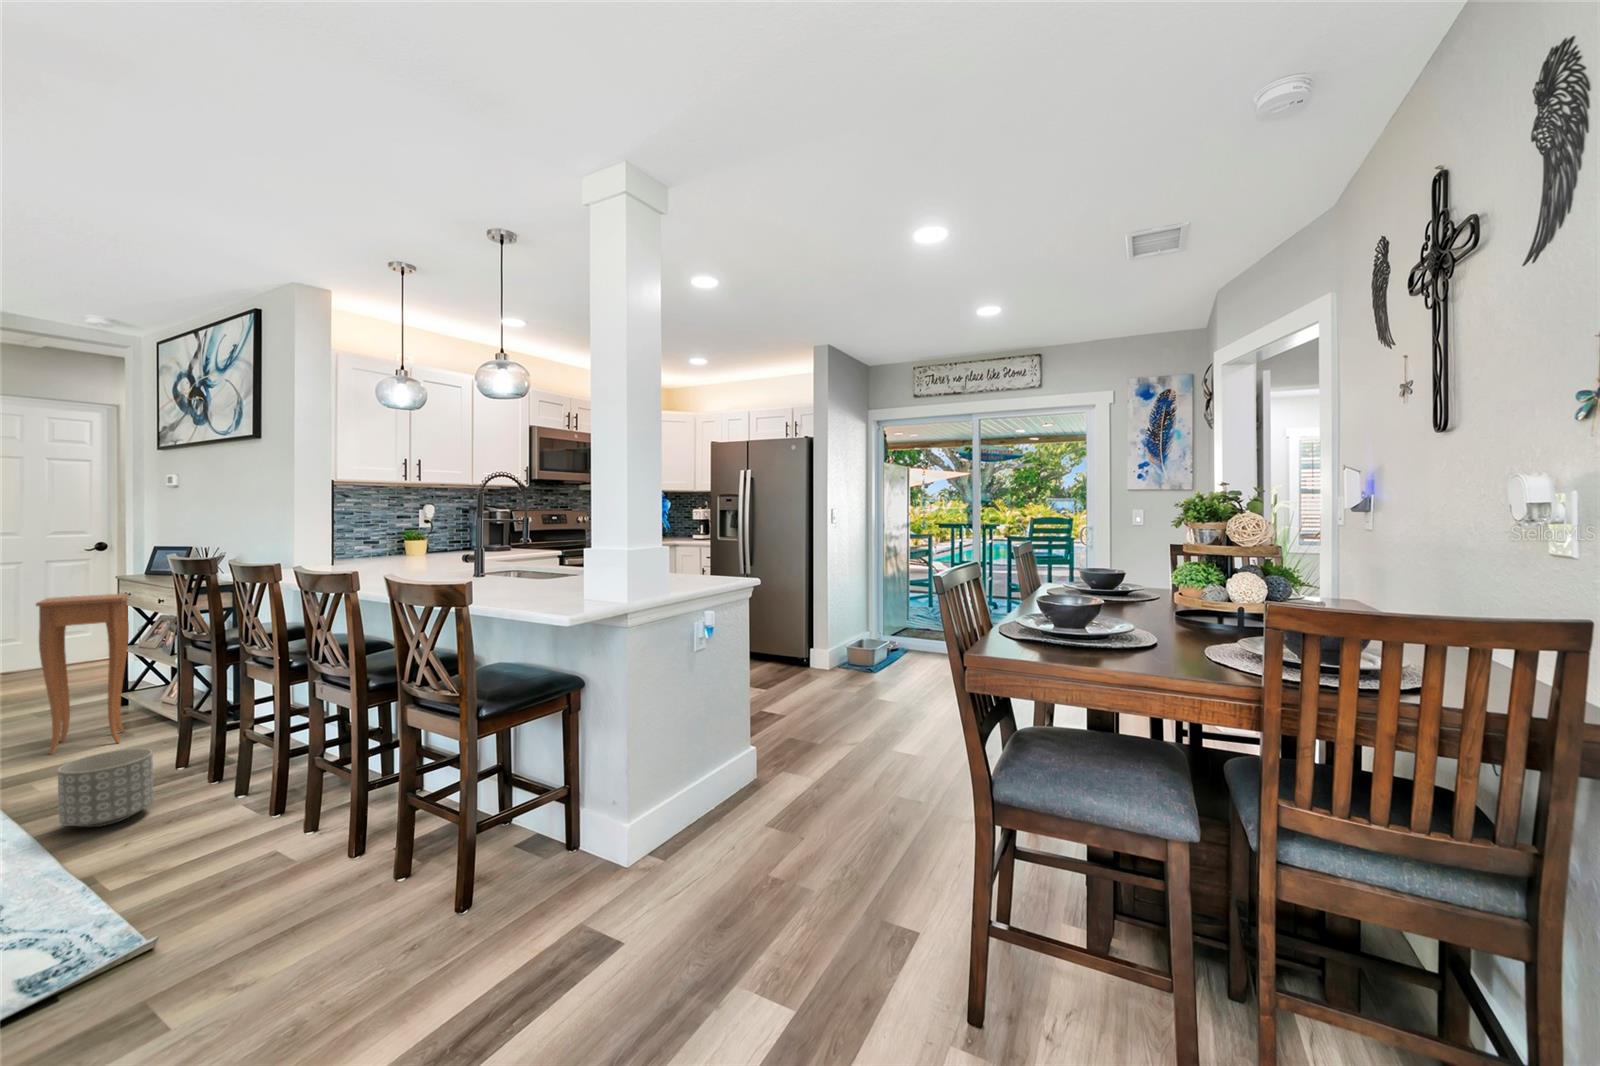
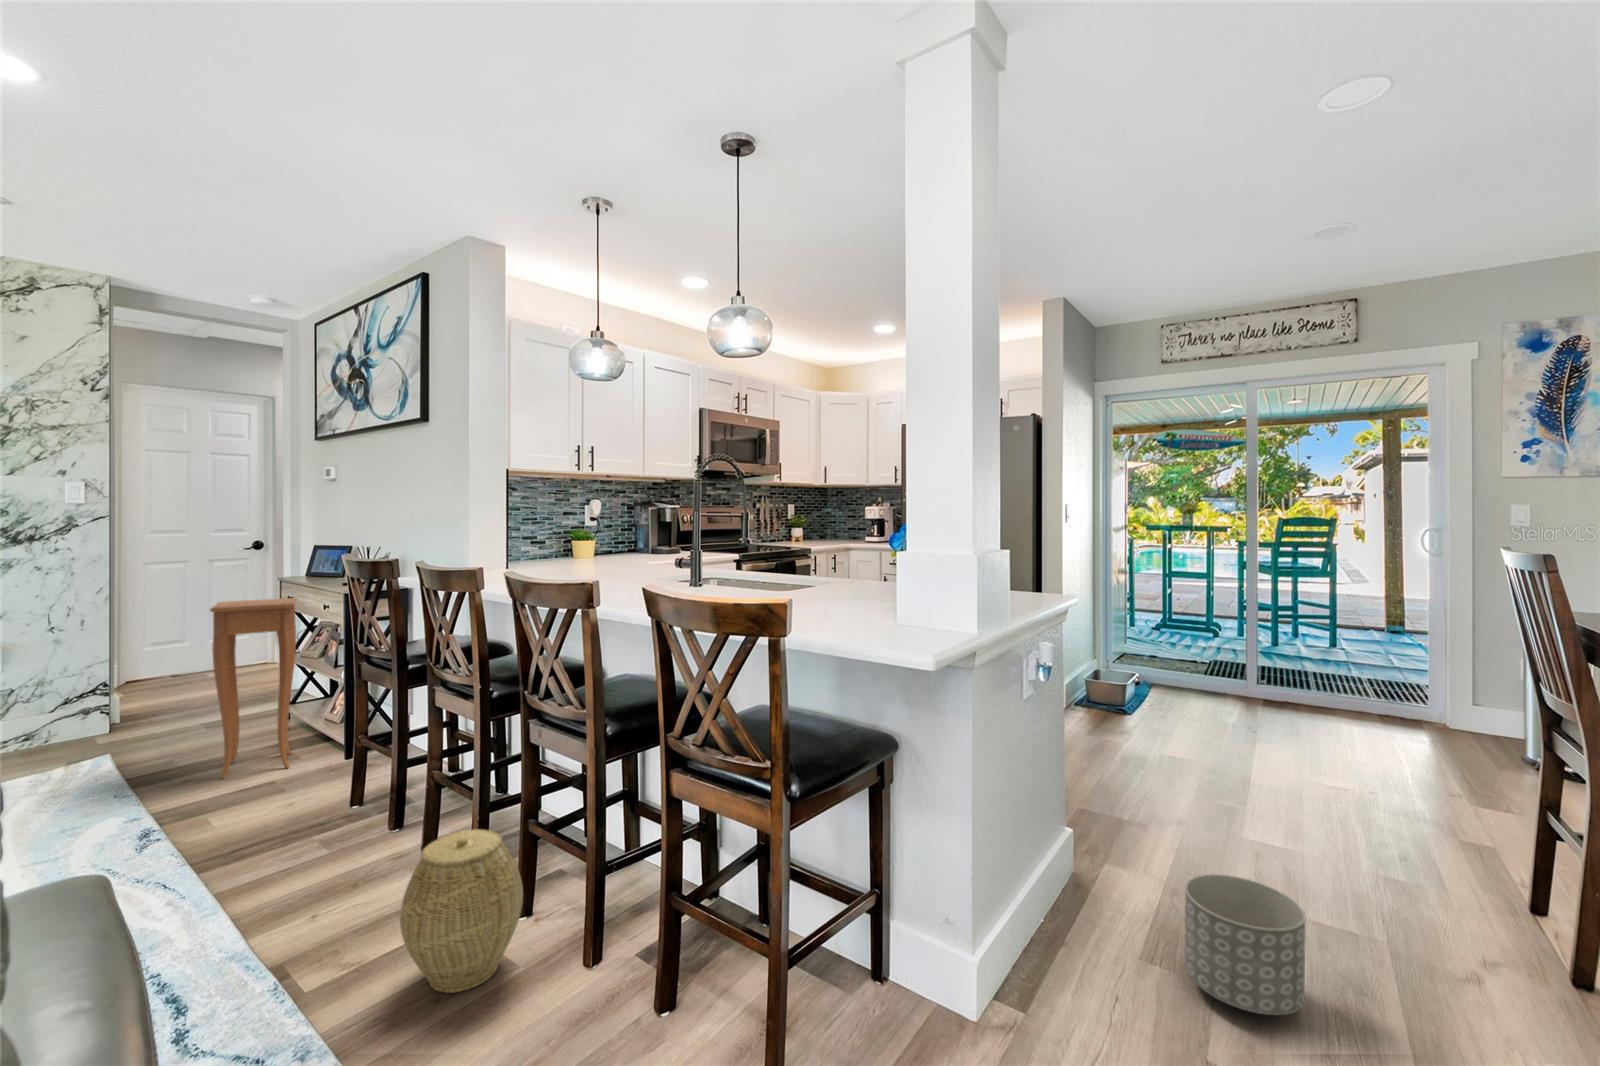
planter: present [58,748,154,827] -> present [1184,874,1306,1015]
woven basket: none [183,765,295,886] -> present [400,829,523,993]

